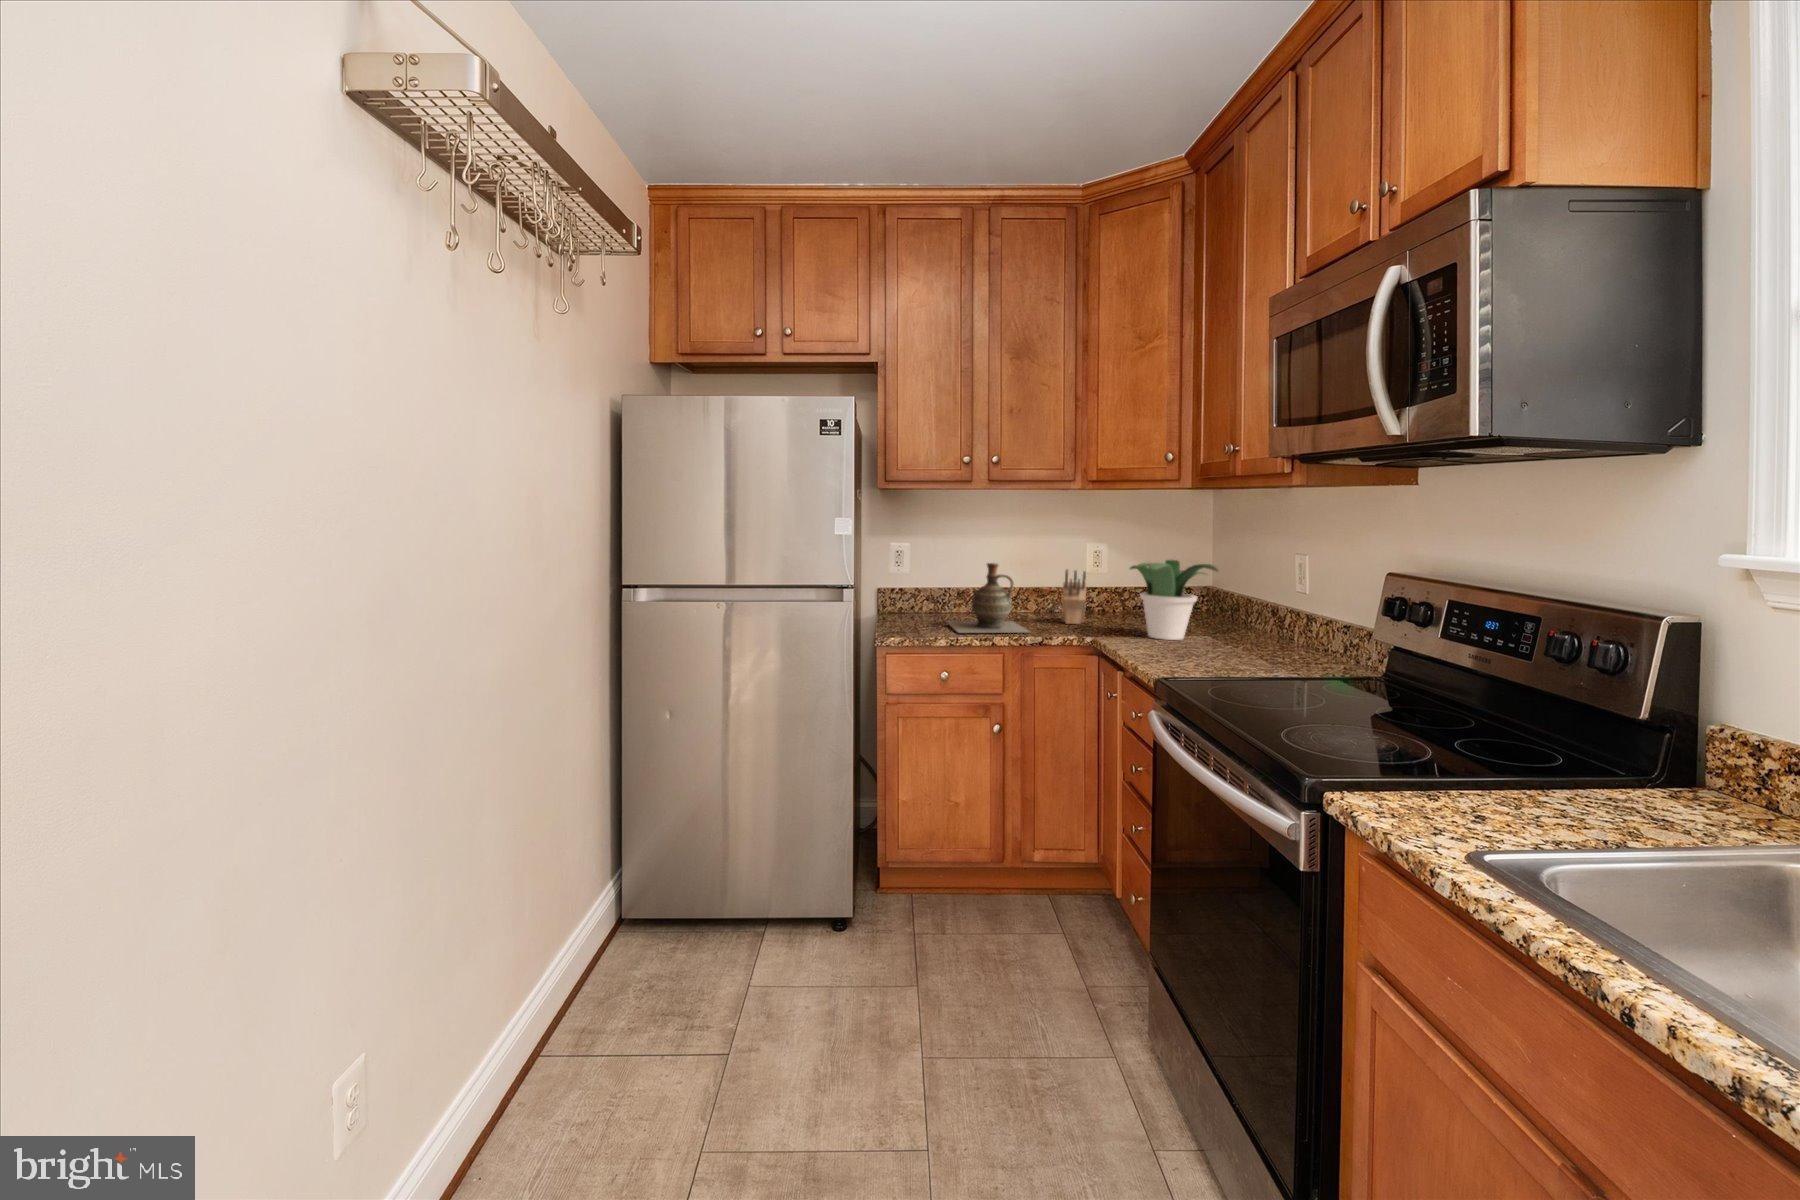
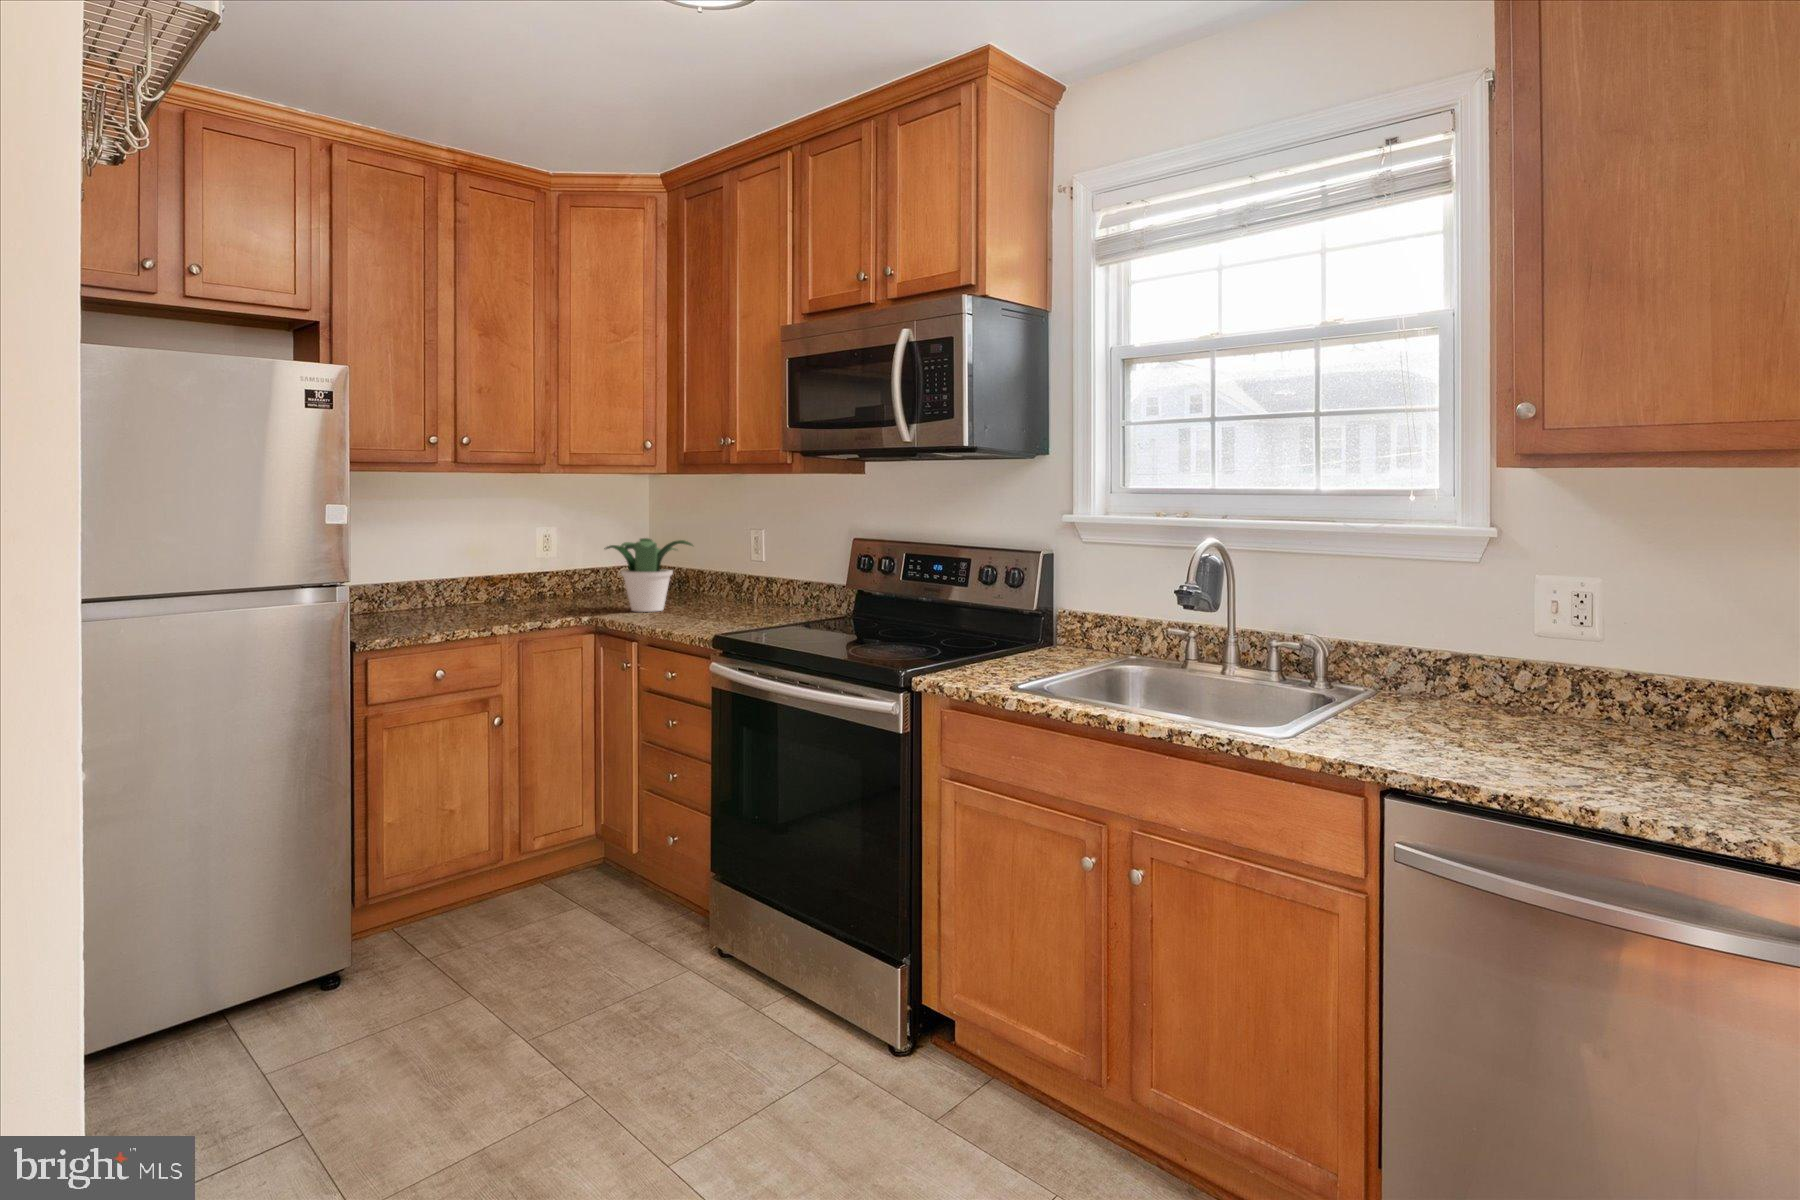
ceramic jug: present [947,563,1029,633] -> none [411,551,521,627]
knife block: present [1061,570,1086,624] -> none [519,553,556,609]

